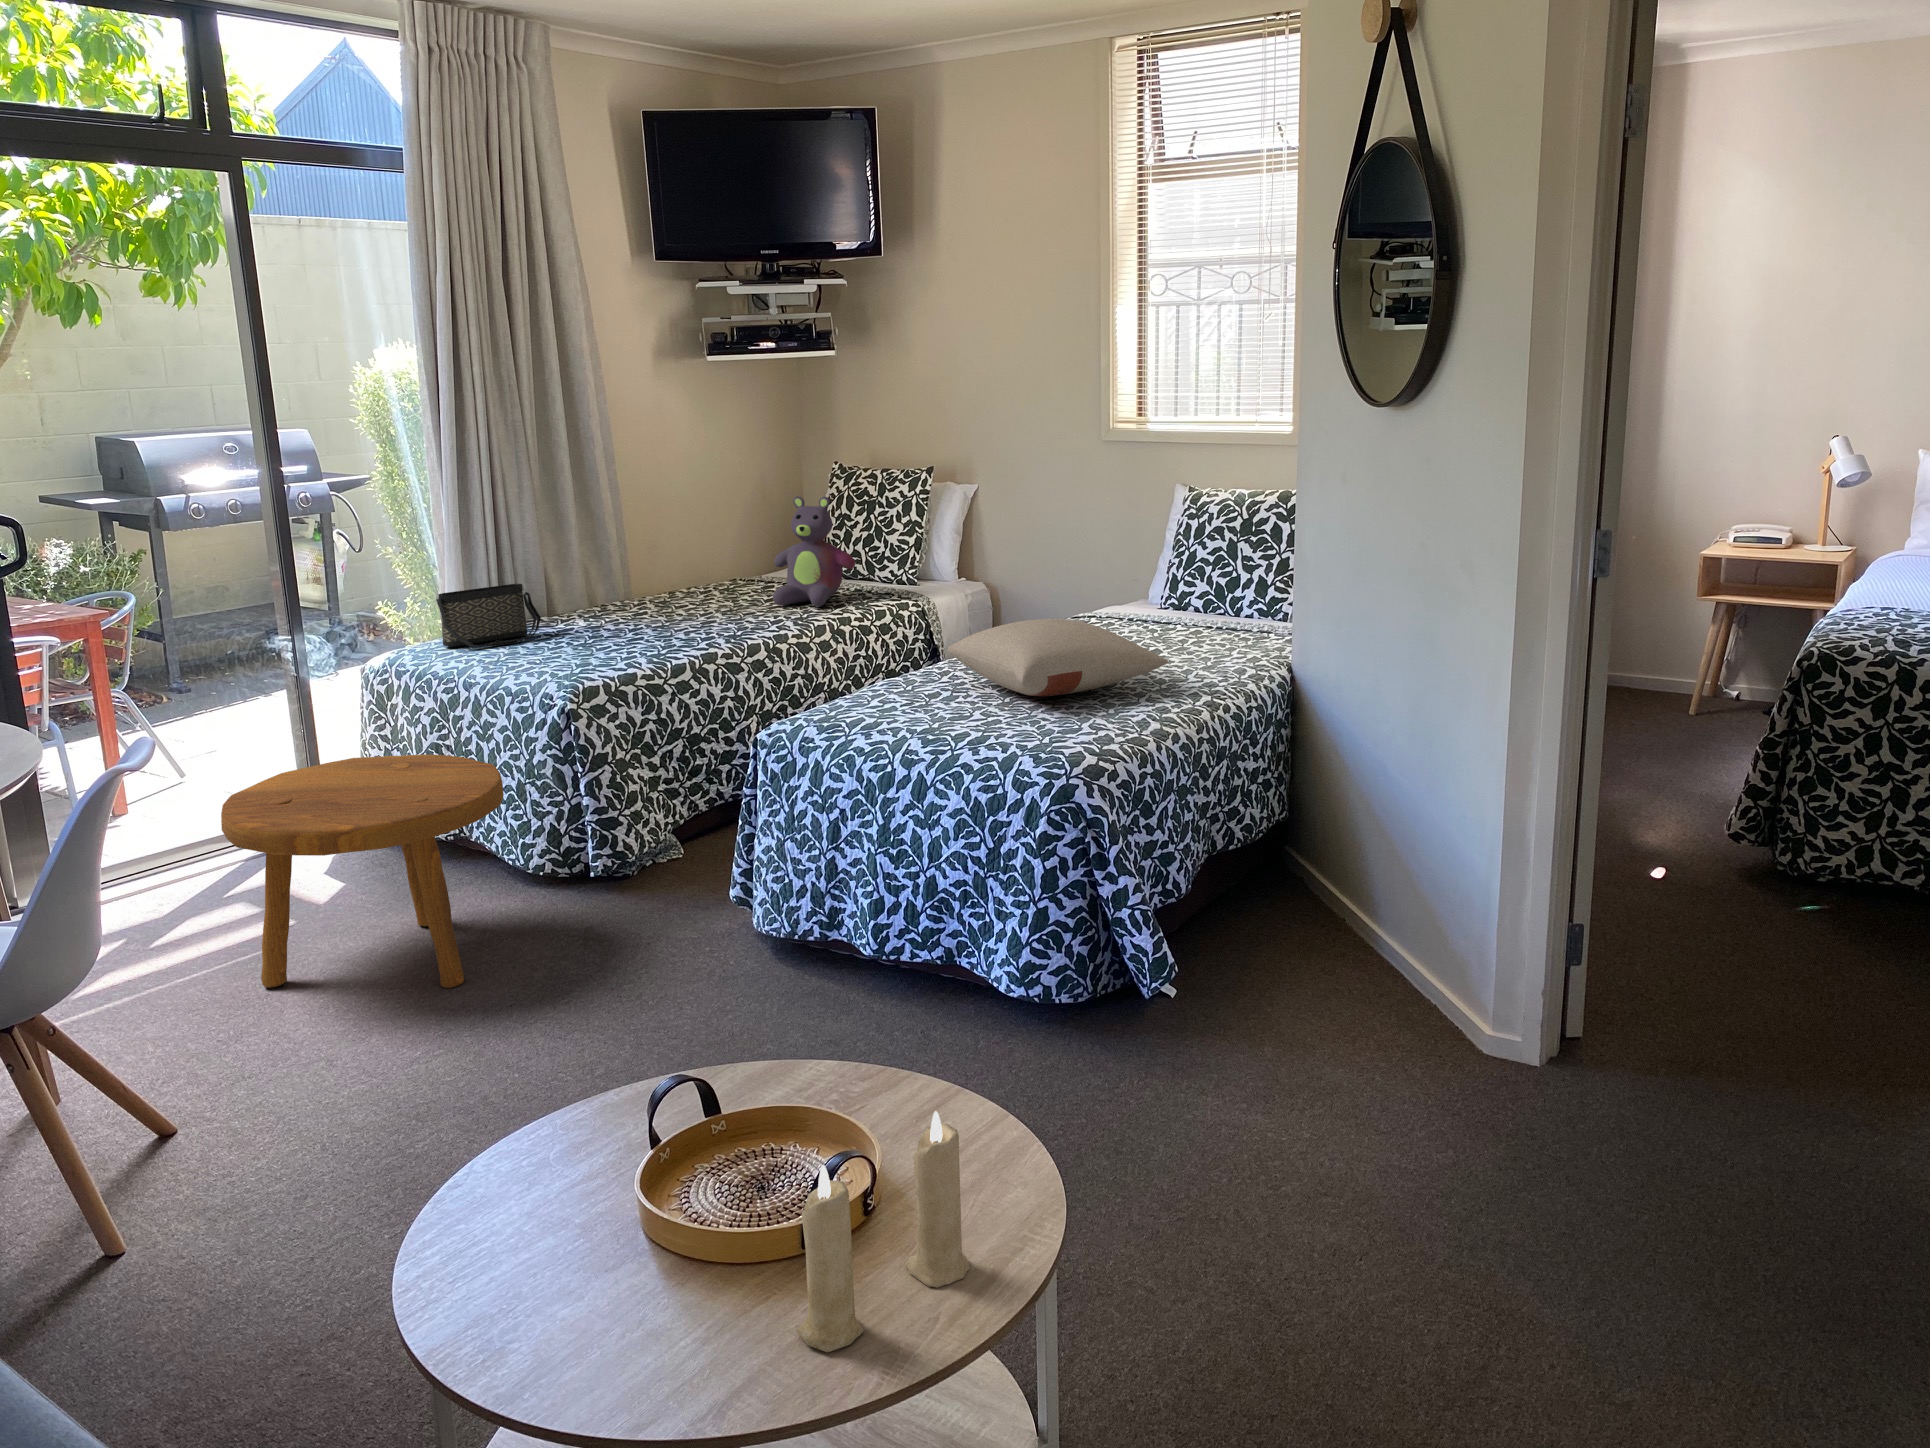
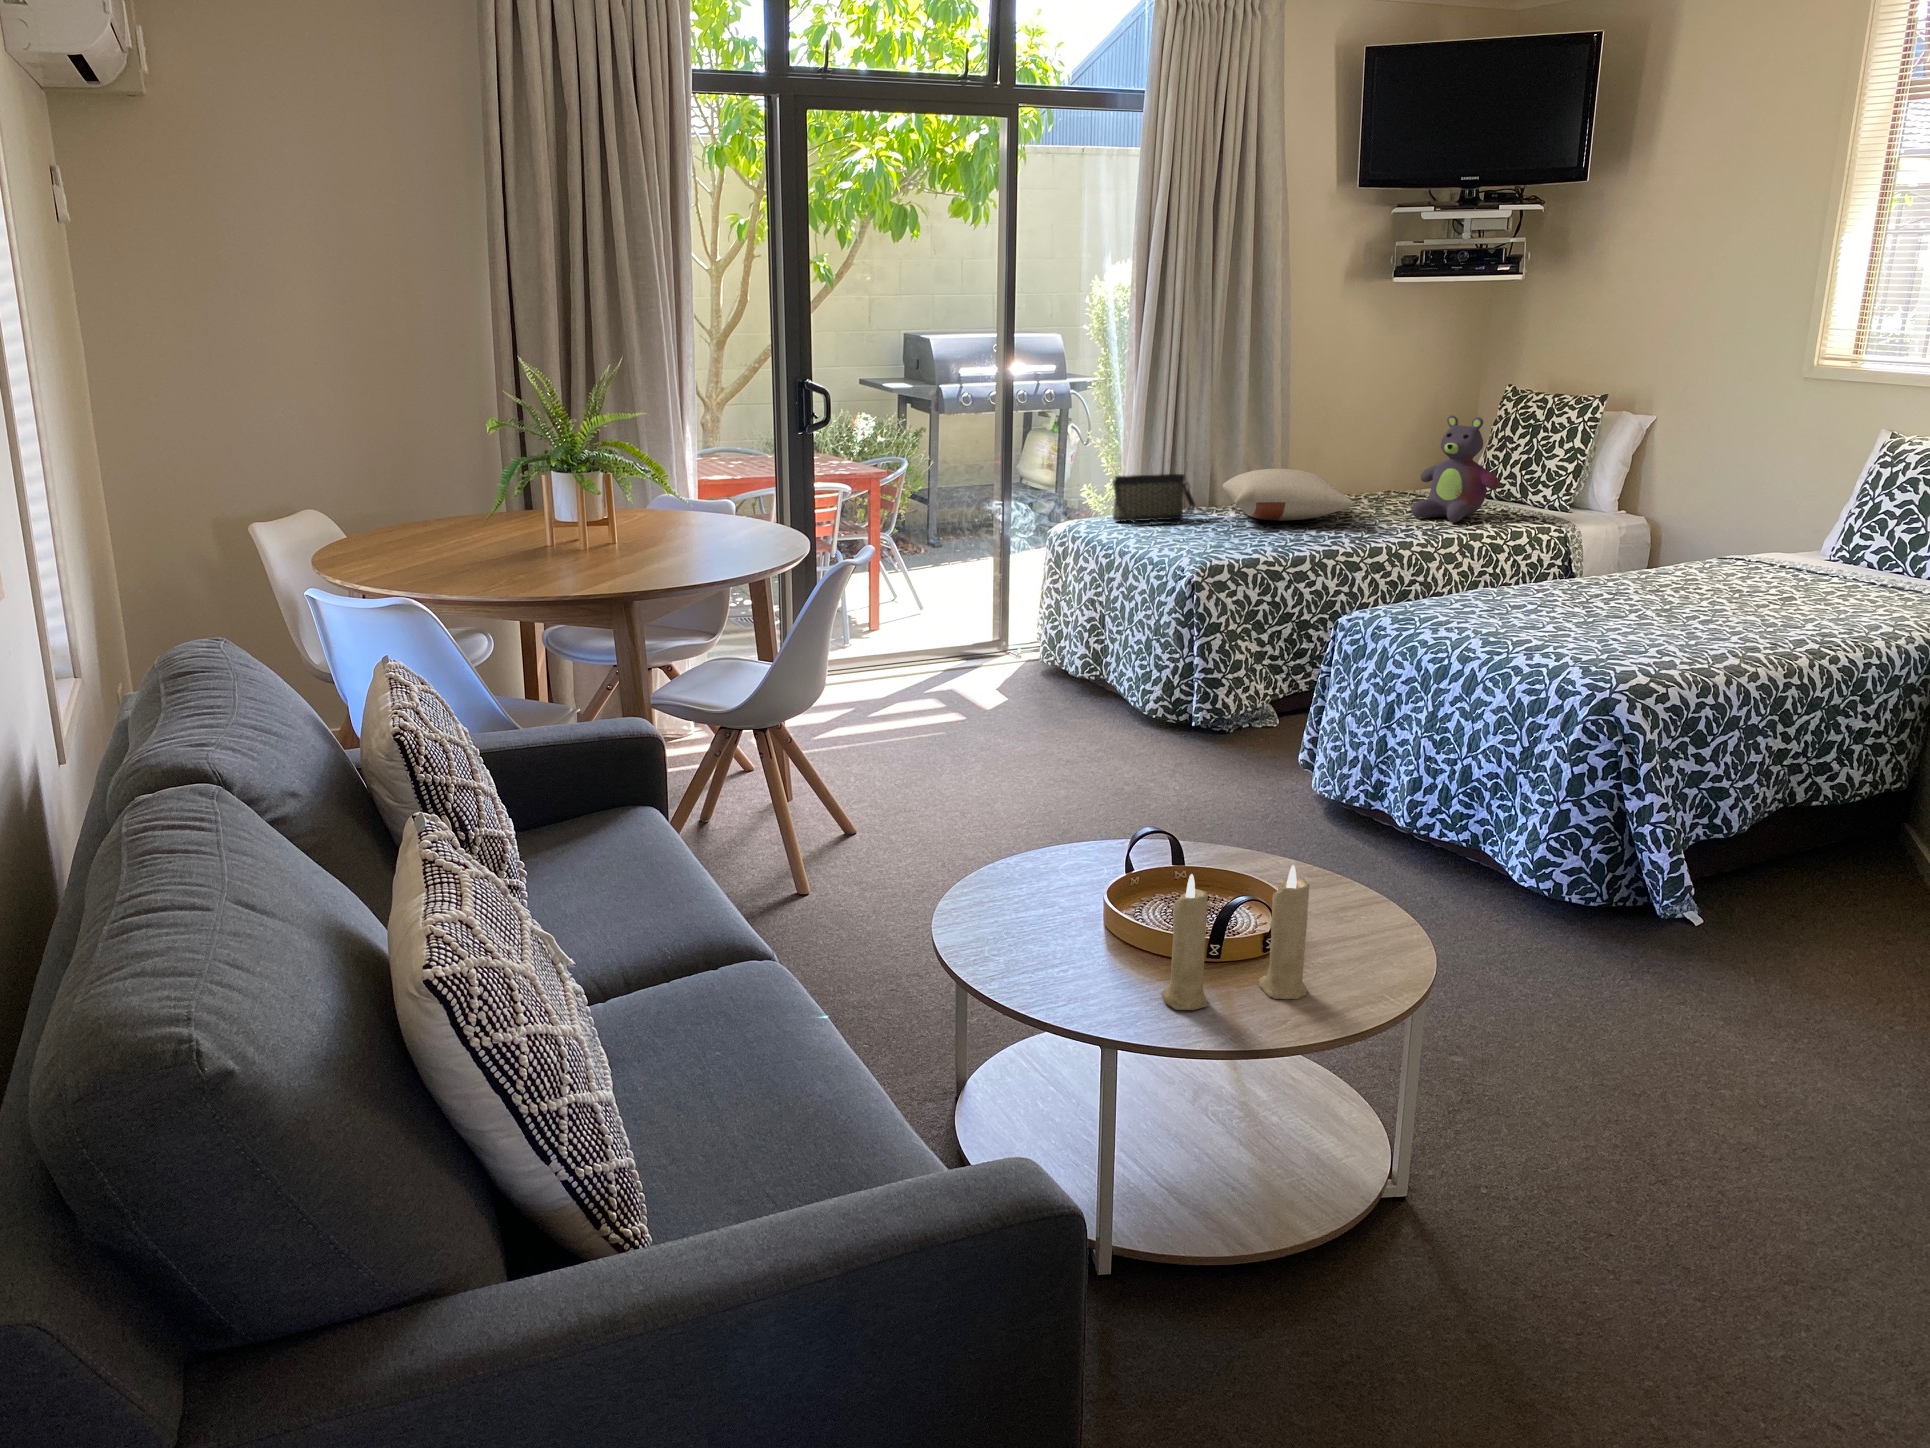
pillow: present [948,619,1168,696] -> present [1222,469,1355,521]
footstool: present [221,754,504,988] -> none [921,596,1126,784]

